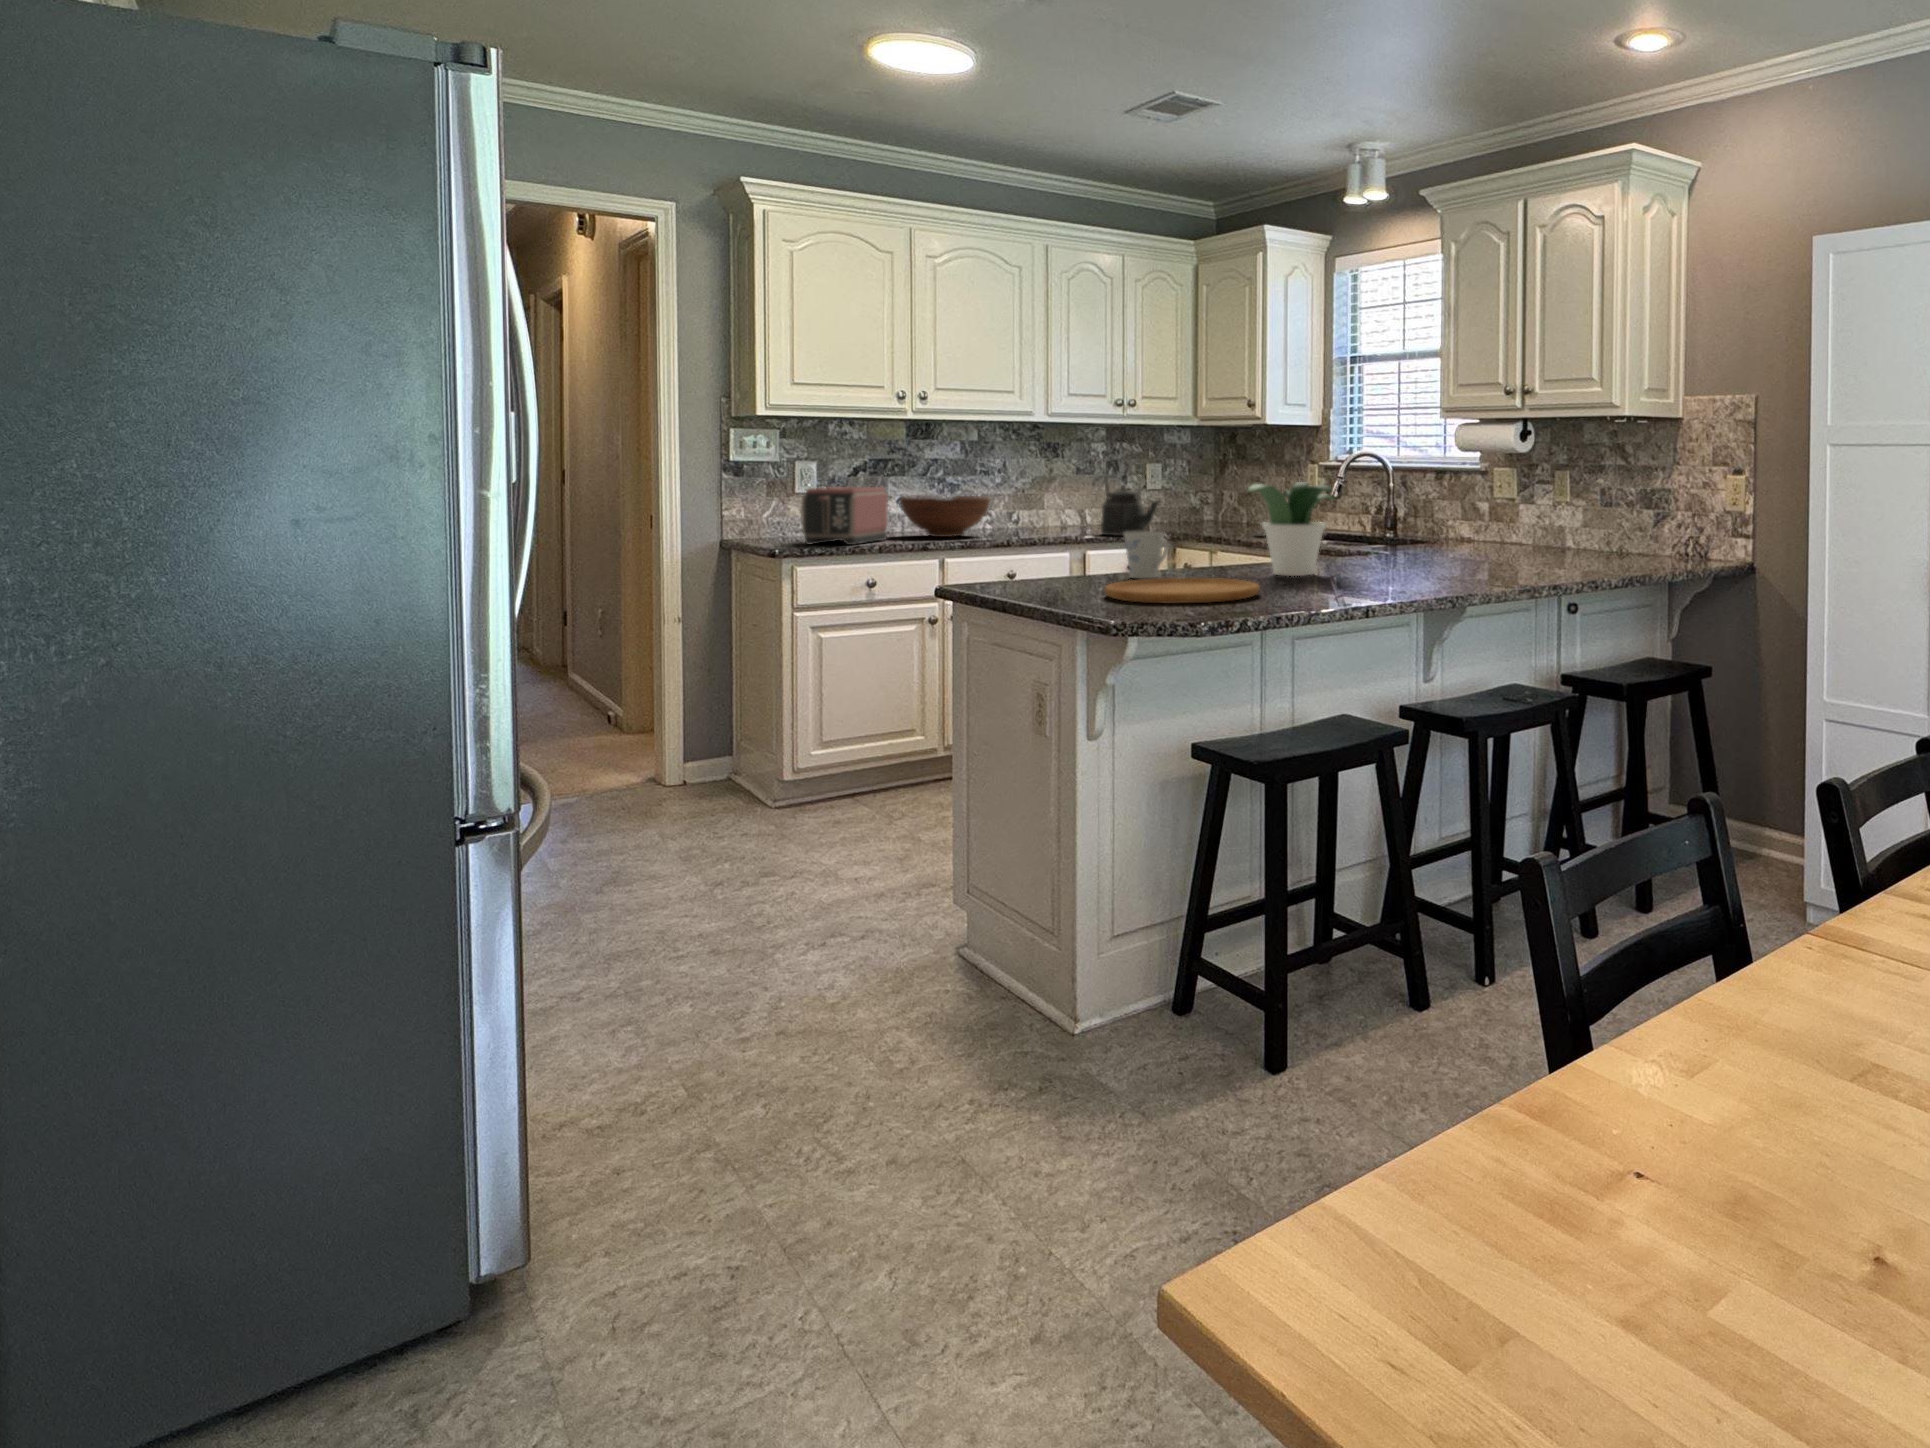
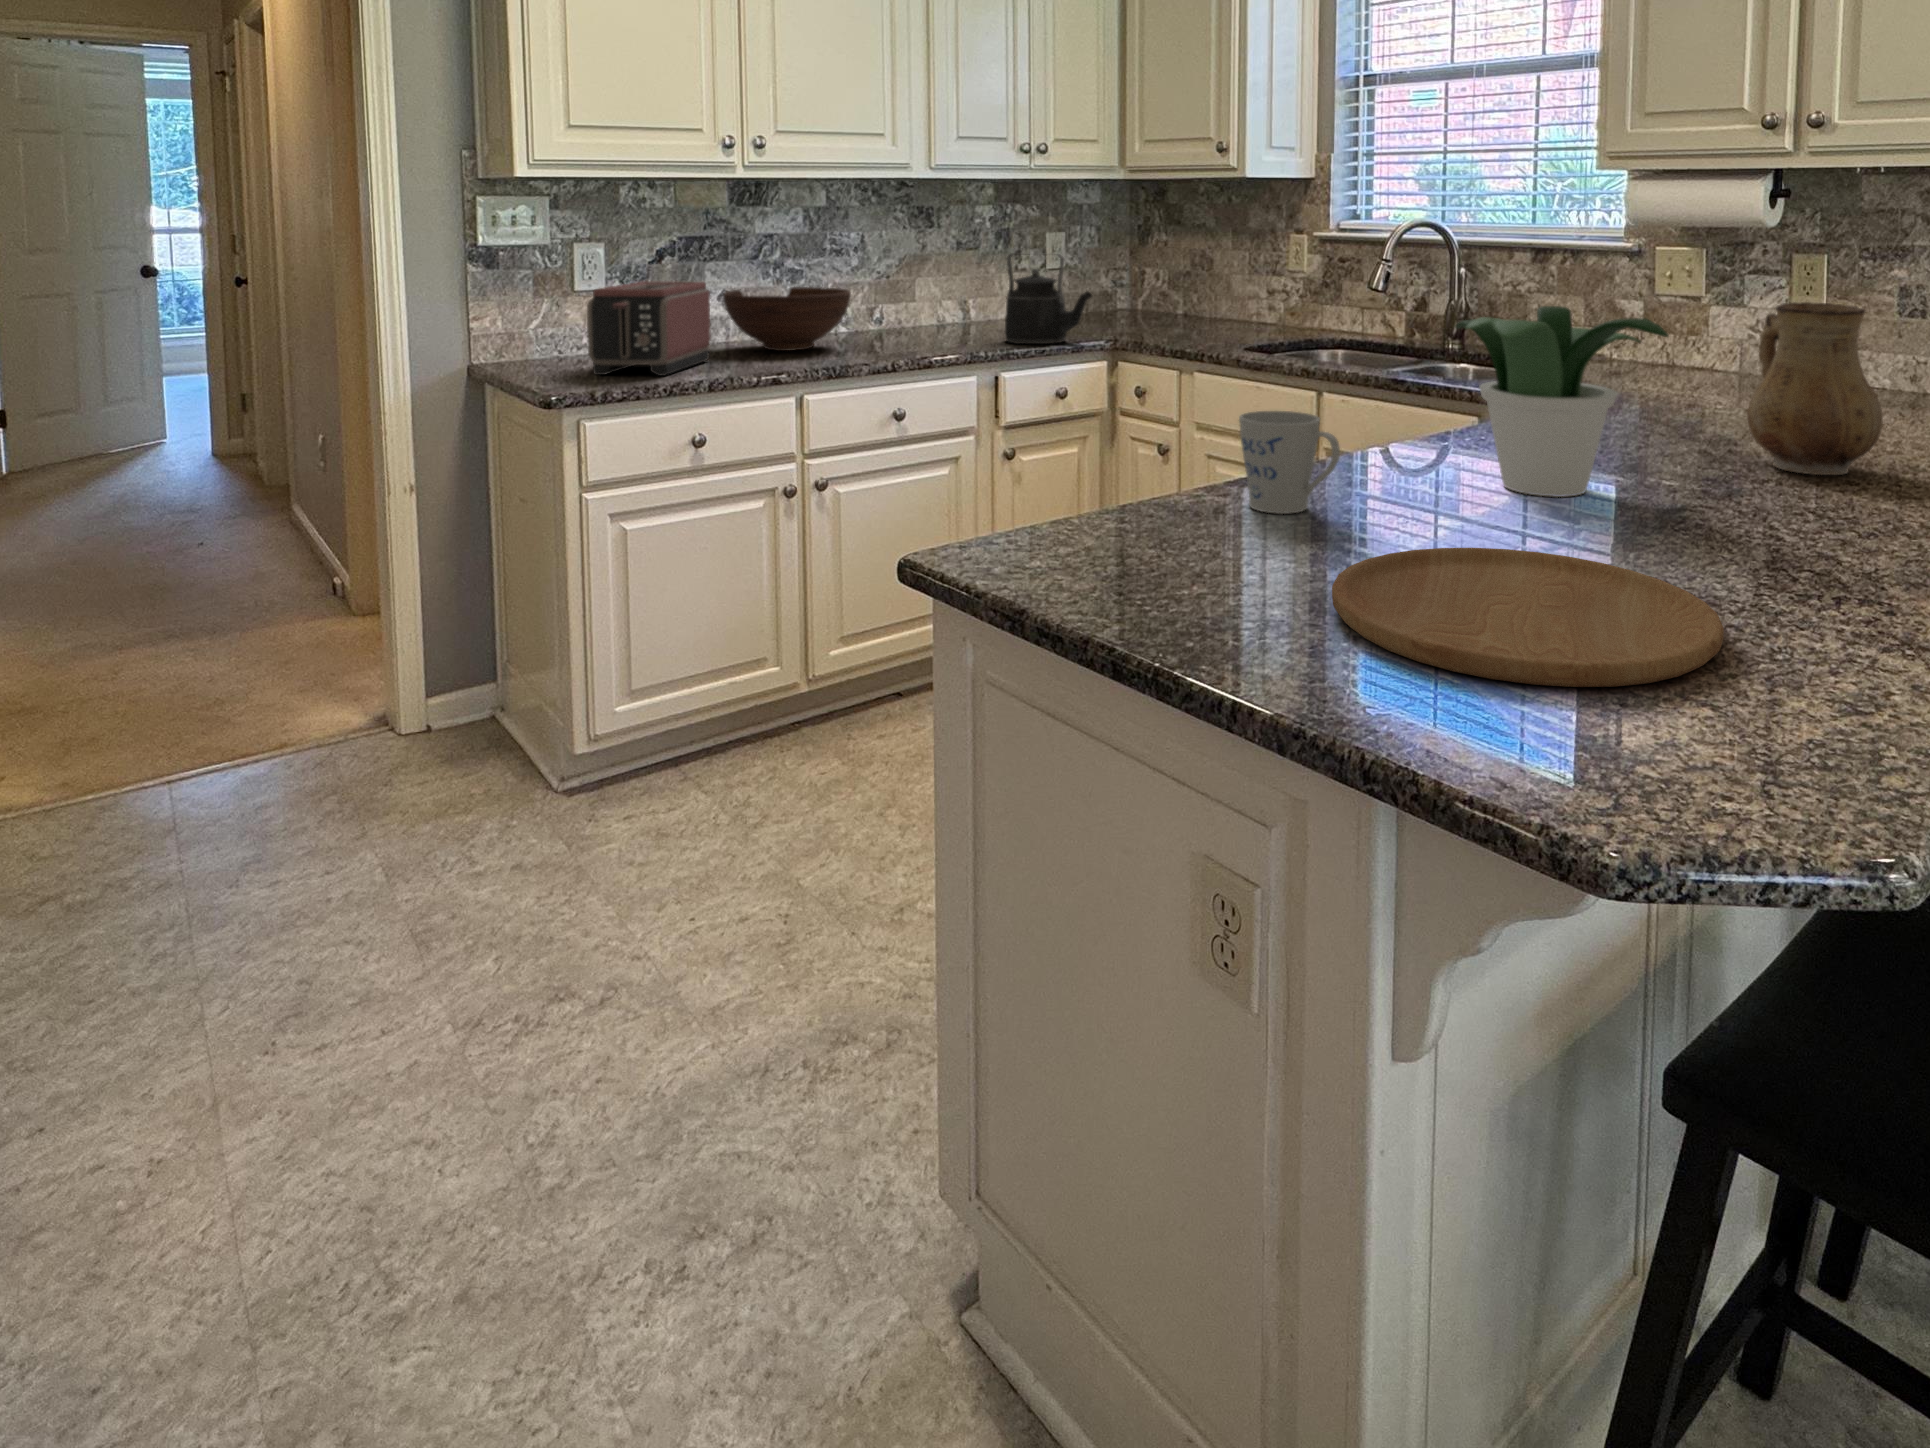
ceramic pitcher: none [1421,485,1481,572] -> present [1747,302,1883,475]

